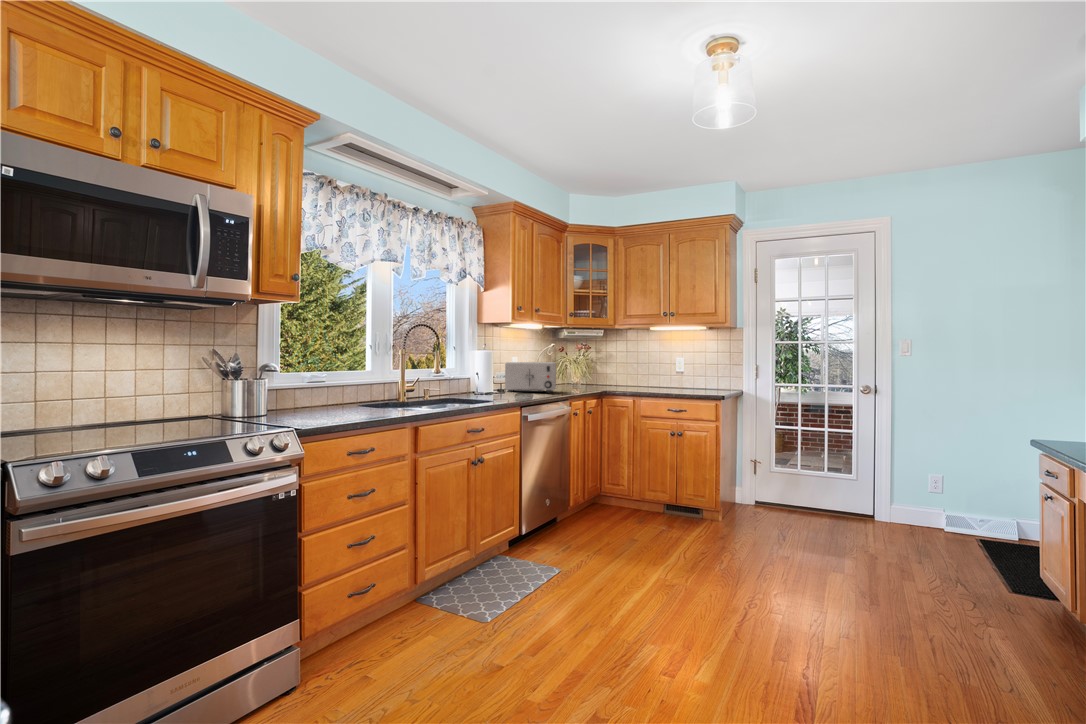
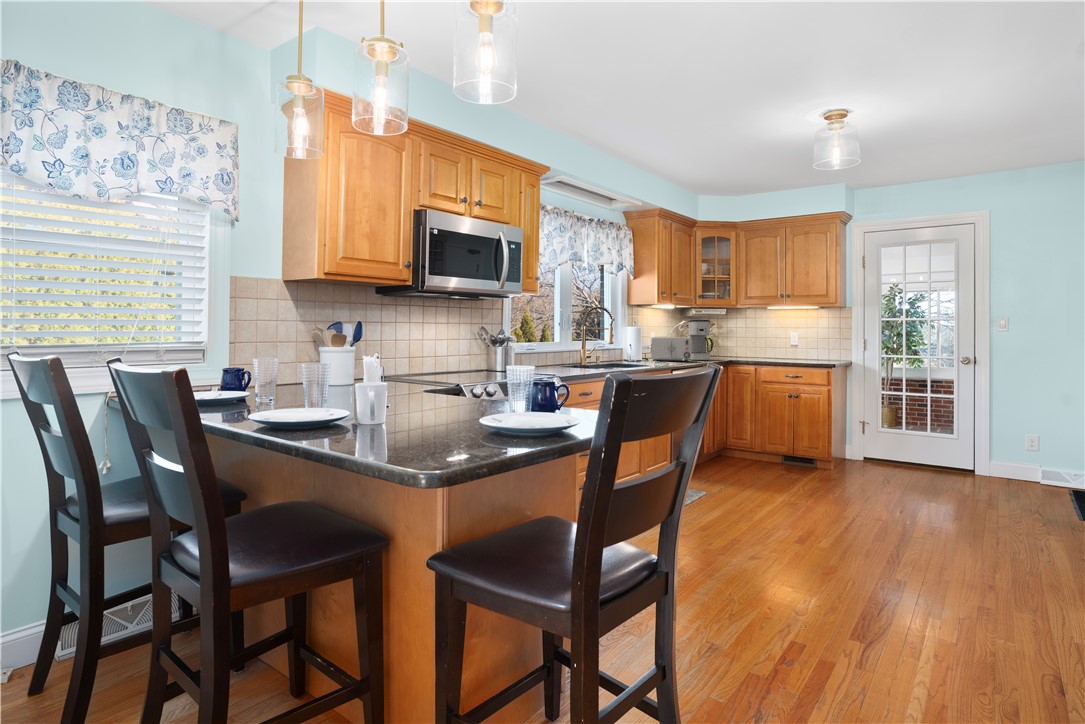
coffee maker: none [555,341,584,390] -> present [688,320,713,360]

